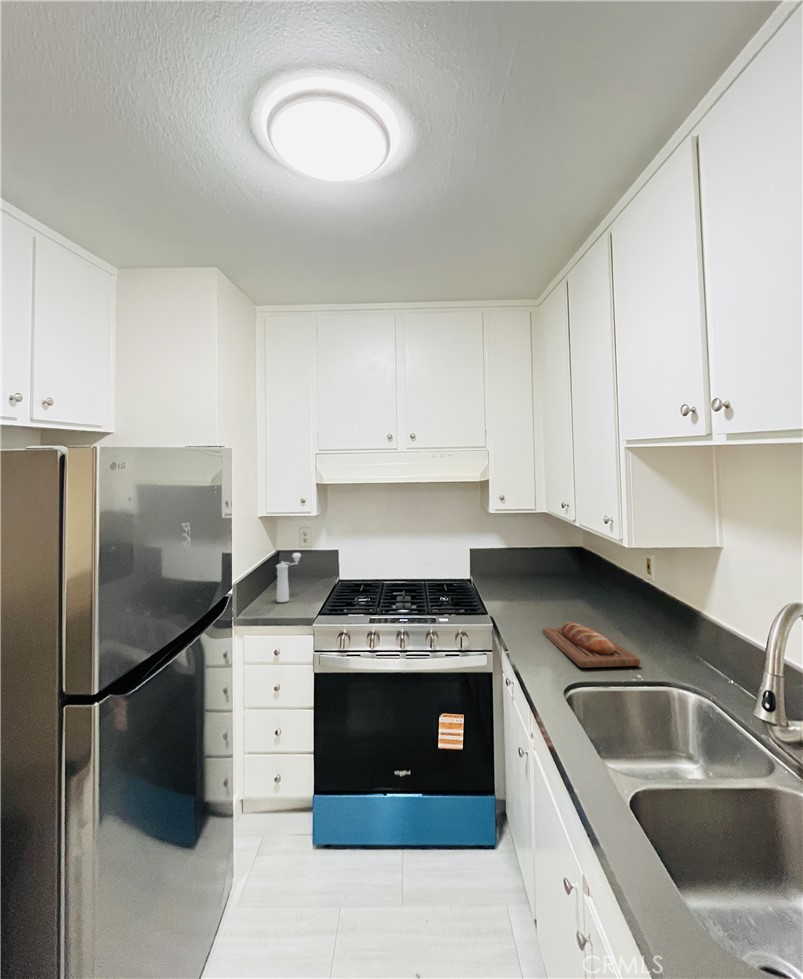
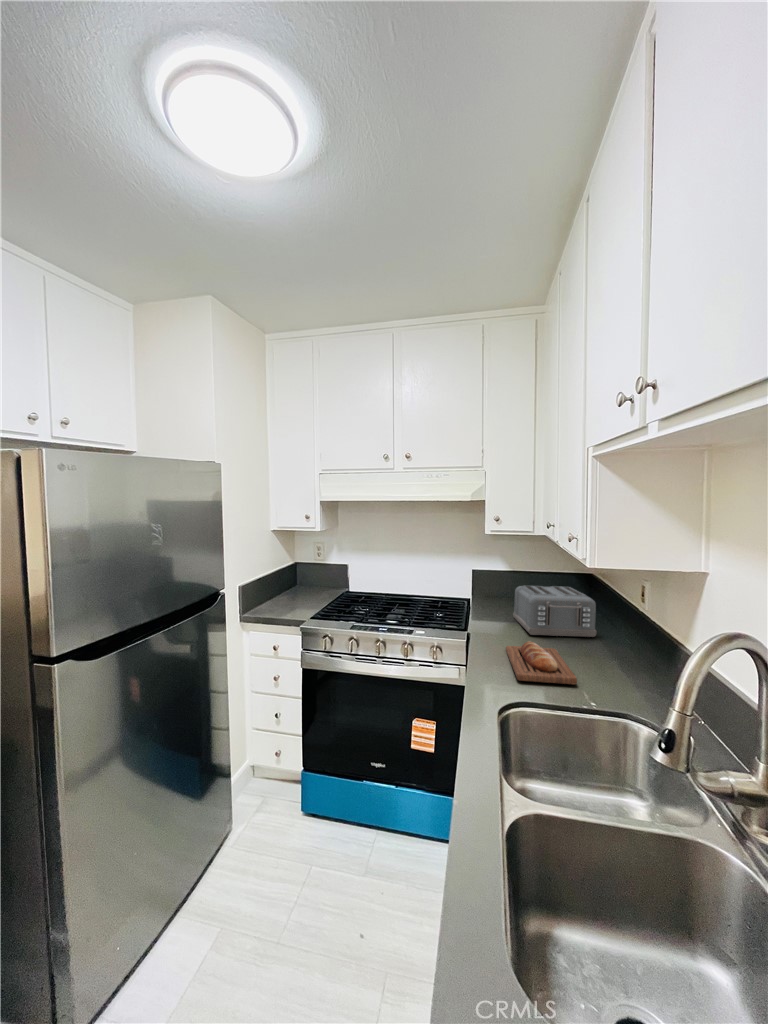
pepper mill: present [276,553,301,602] -> none [284,563,309,606]
toaster: none [525,561,618,613] -> present [513,586,596,637]

